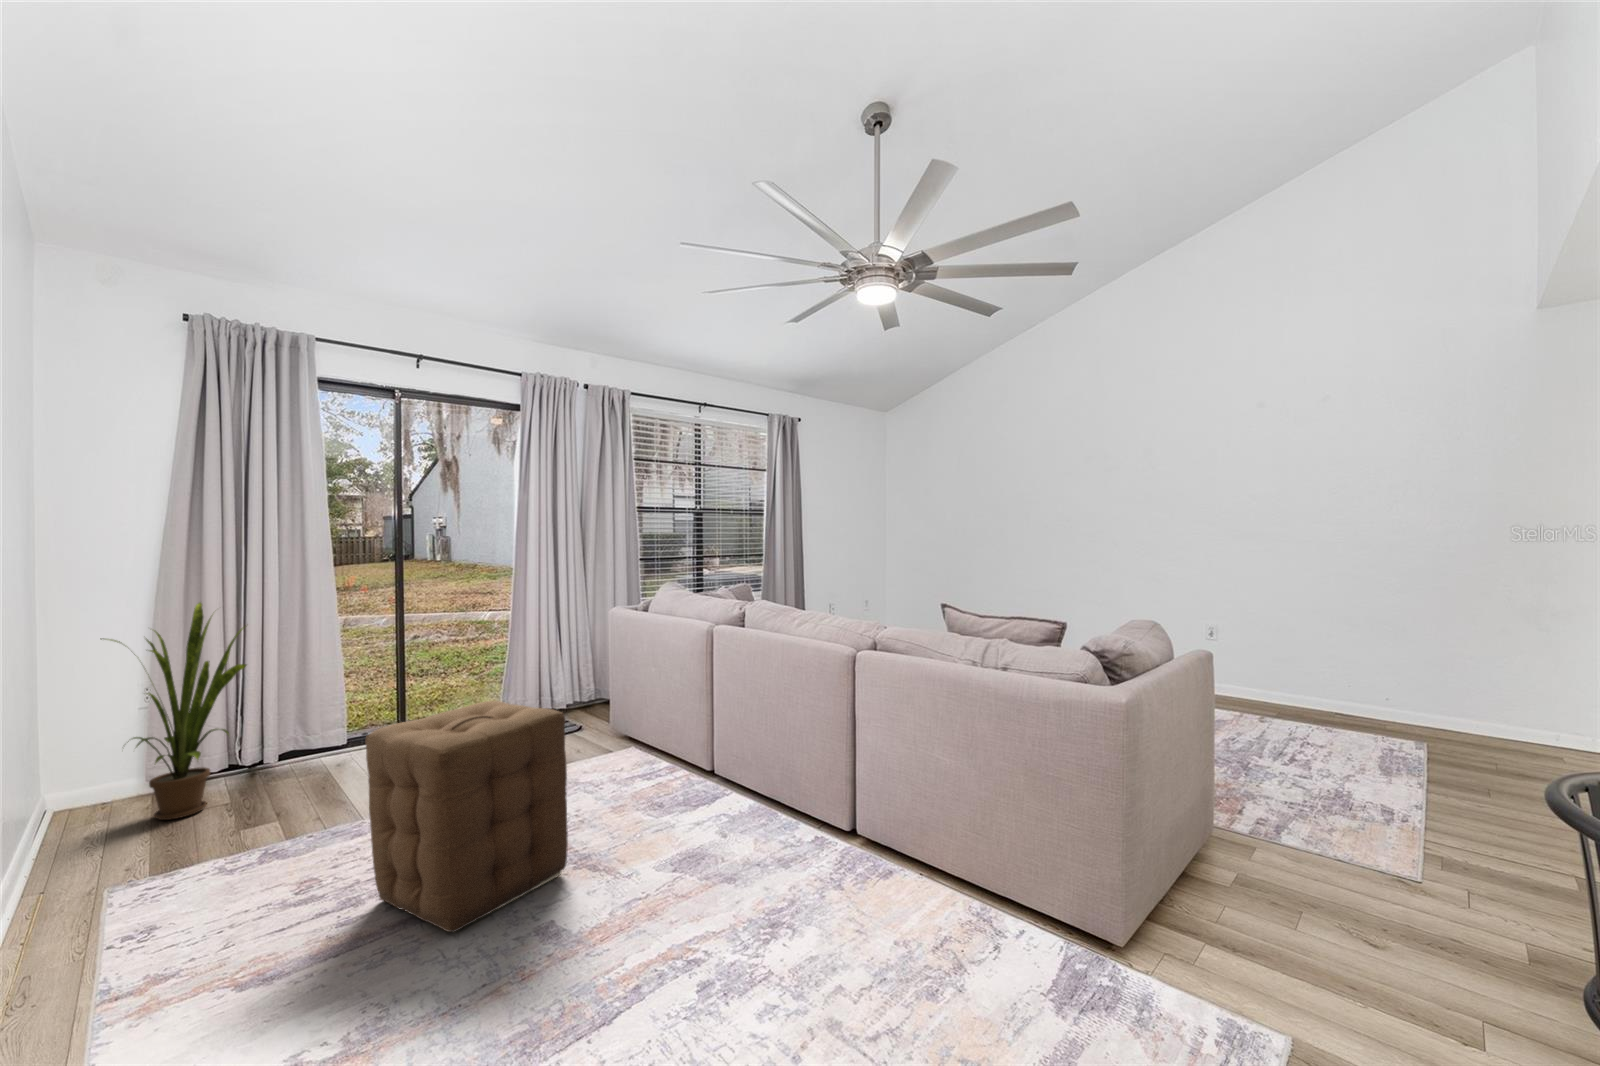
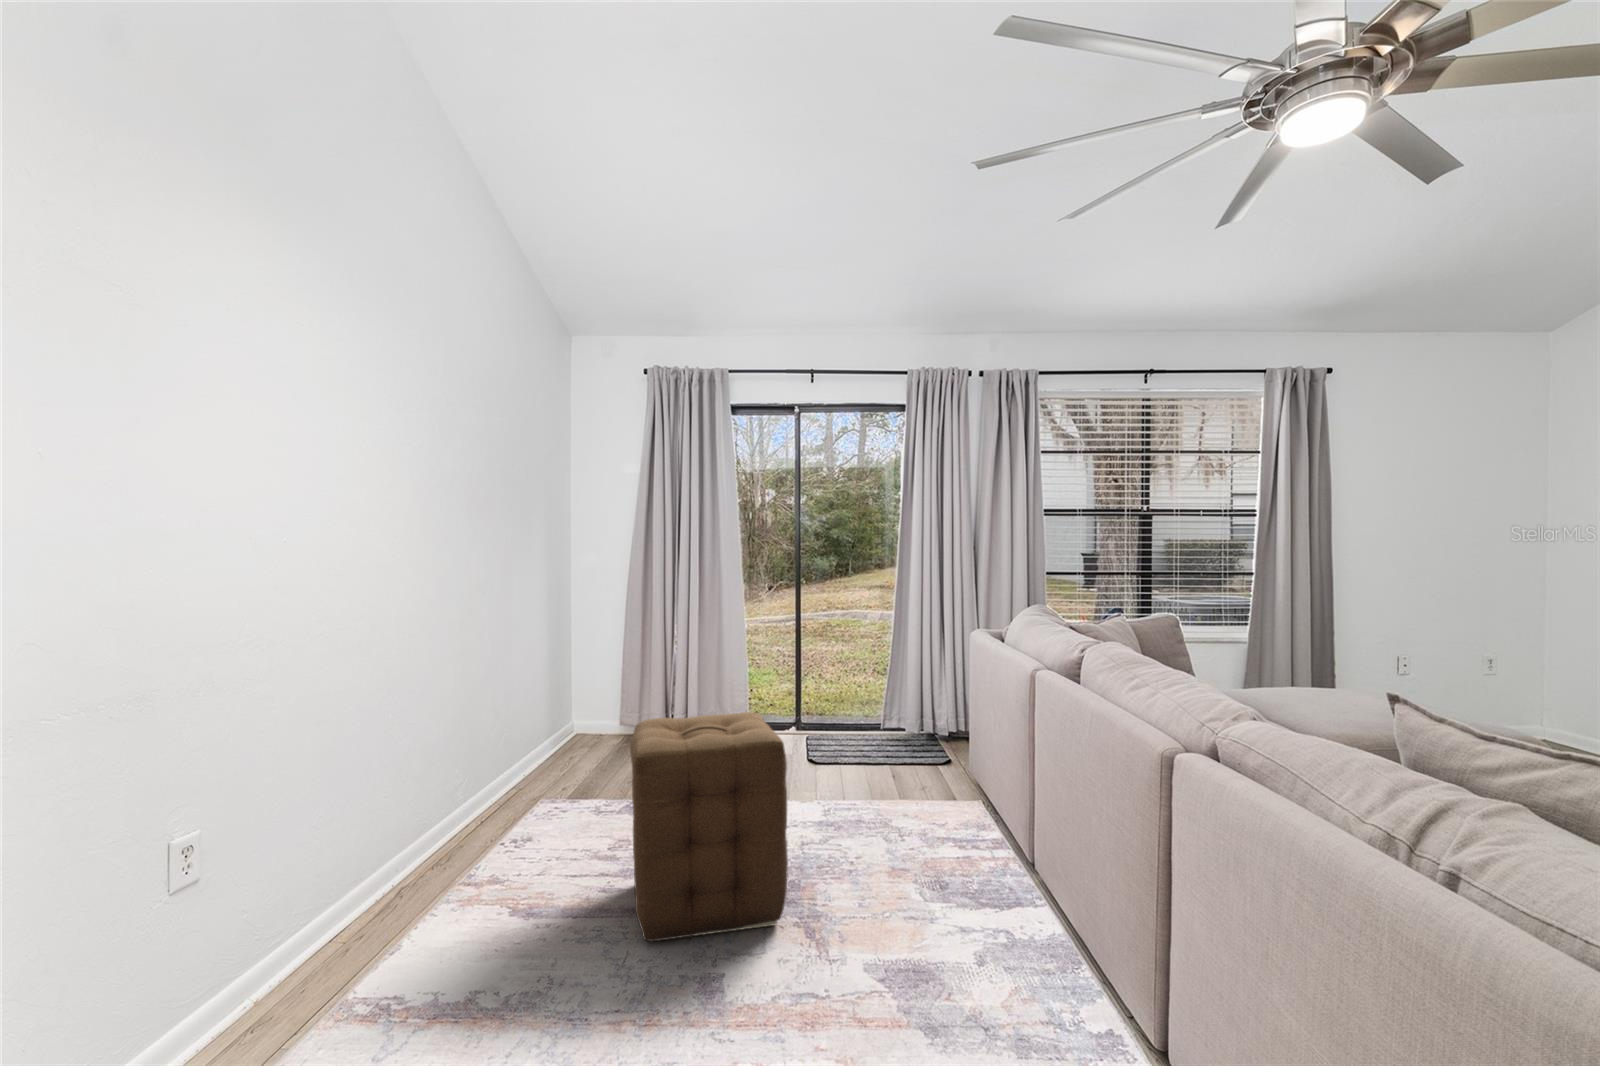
house plant: present [100,603,246,820] -> none [592,593,678,758]

